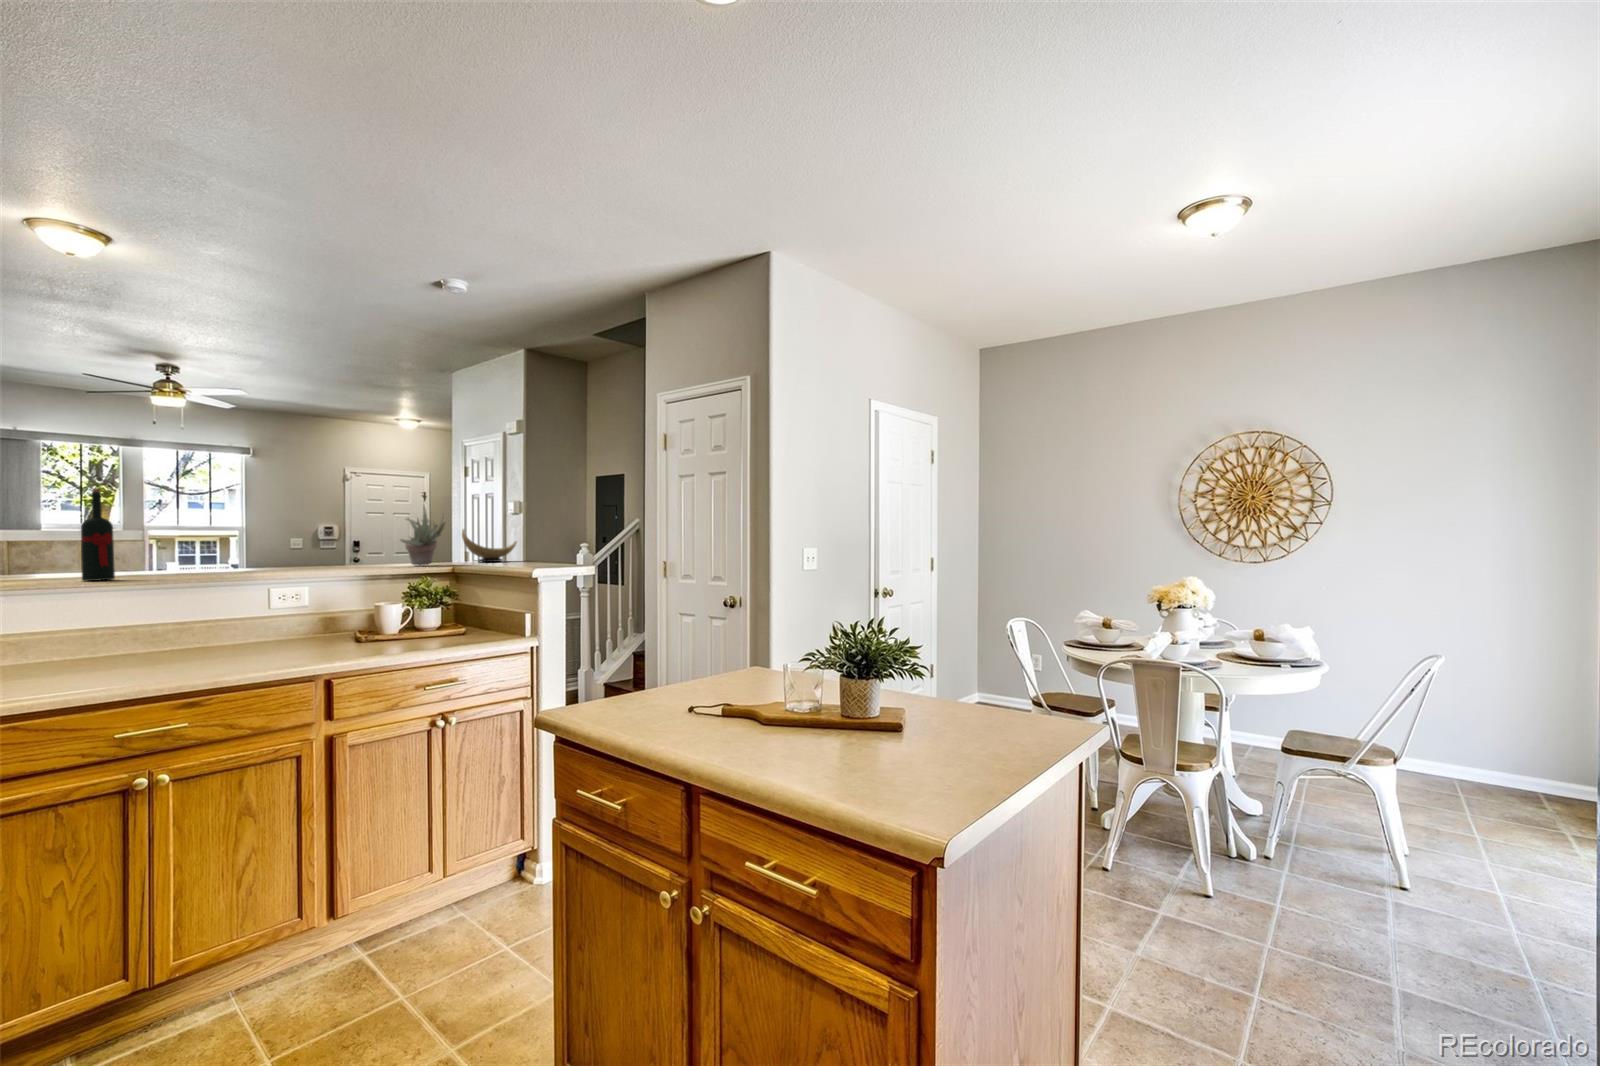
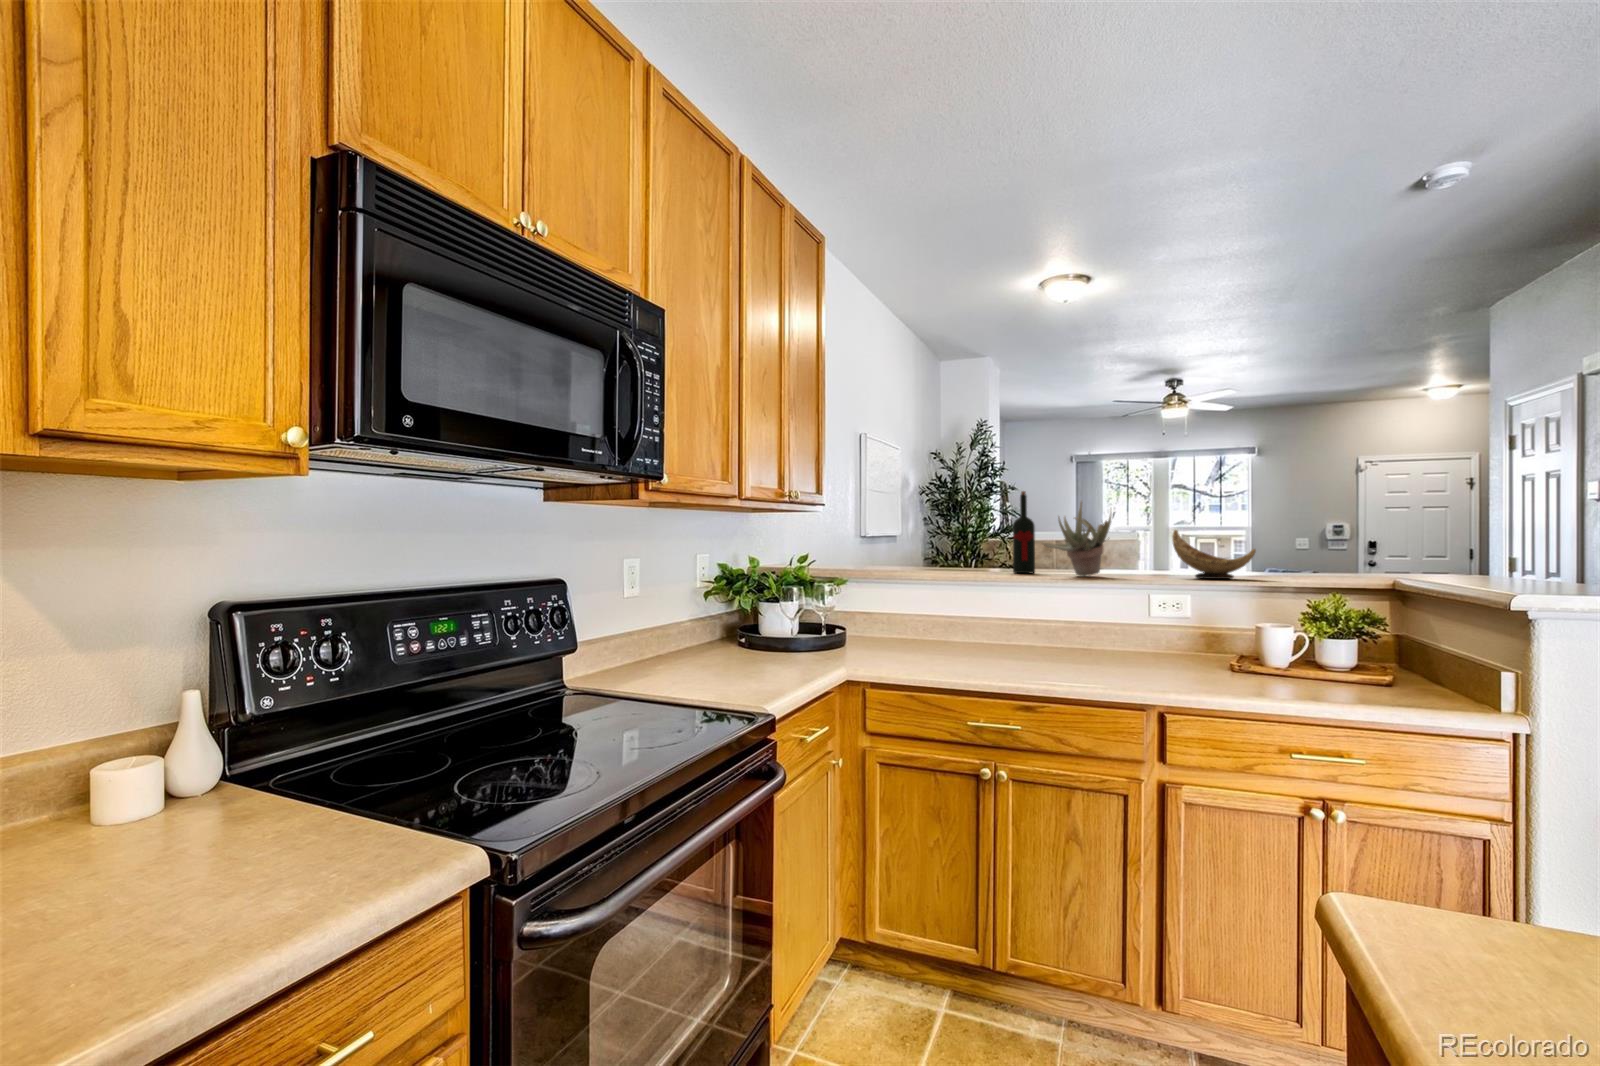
succulent plant: present [401,506,446,566] -> present [1042,502,1111,576]
decorative bowl: present [462,530,517,562] -> present [1172,530,1256,579]

